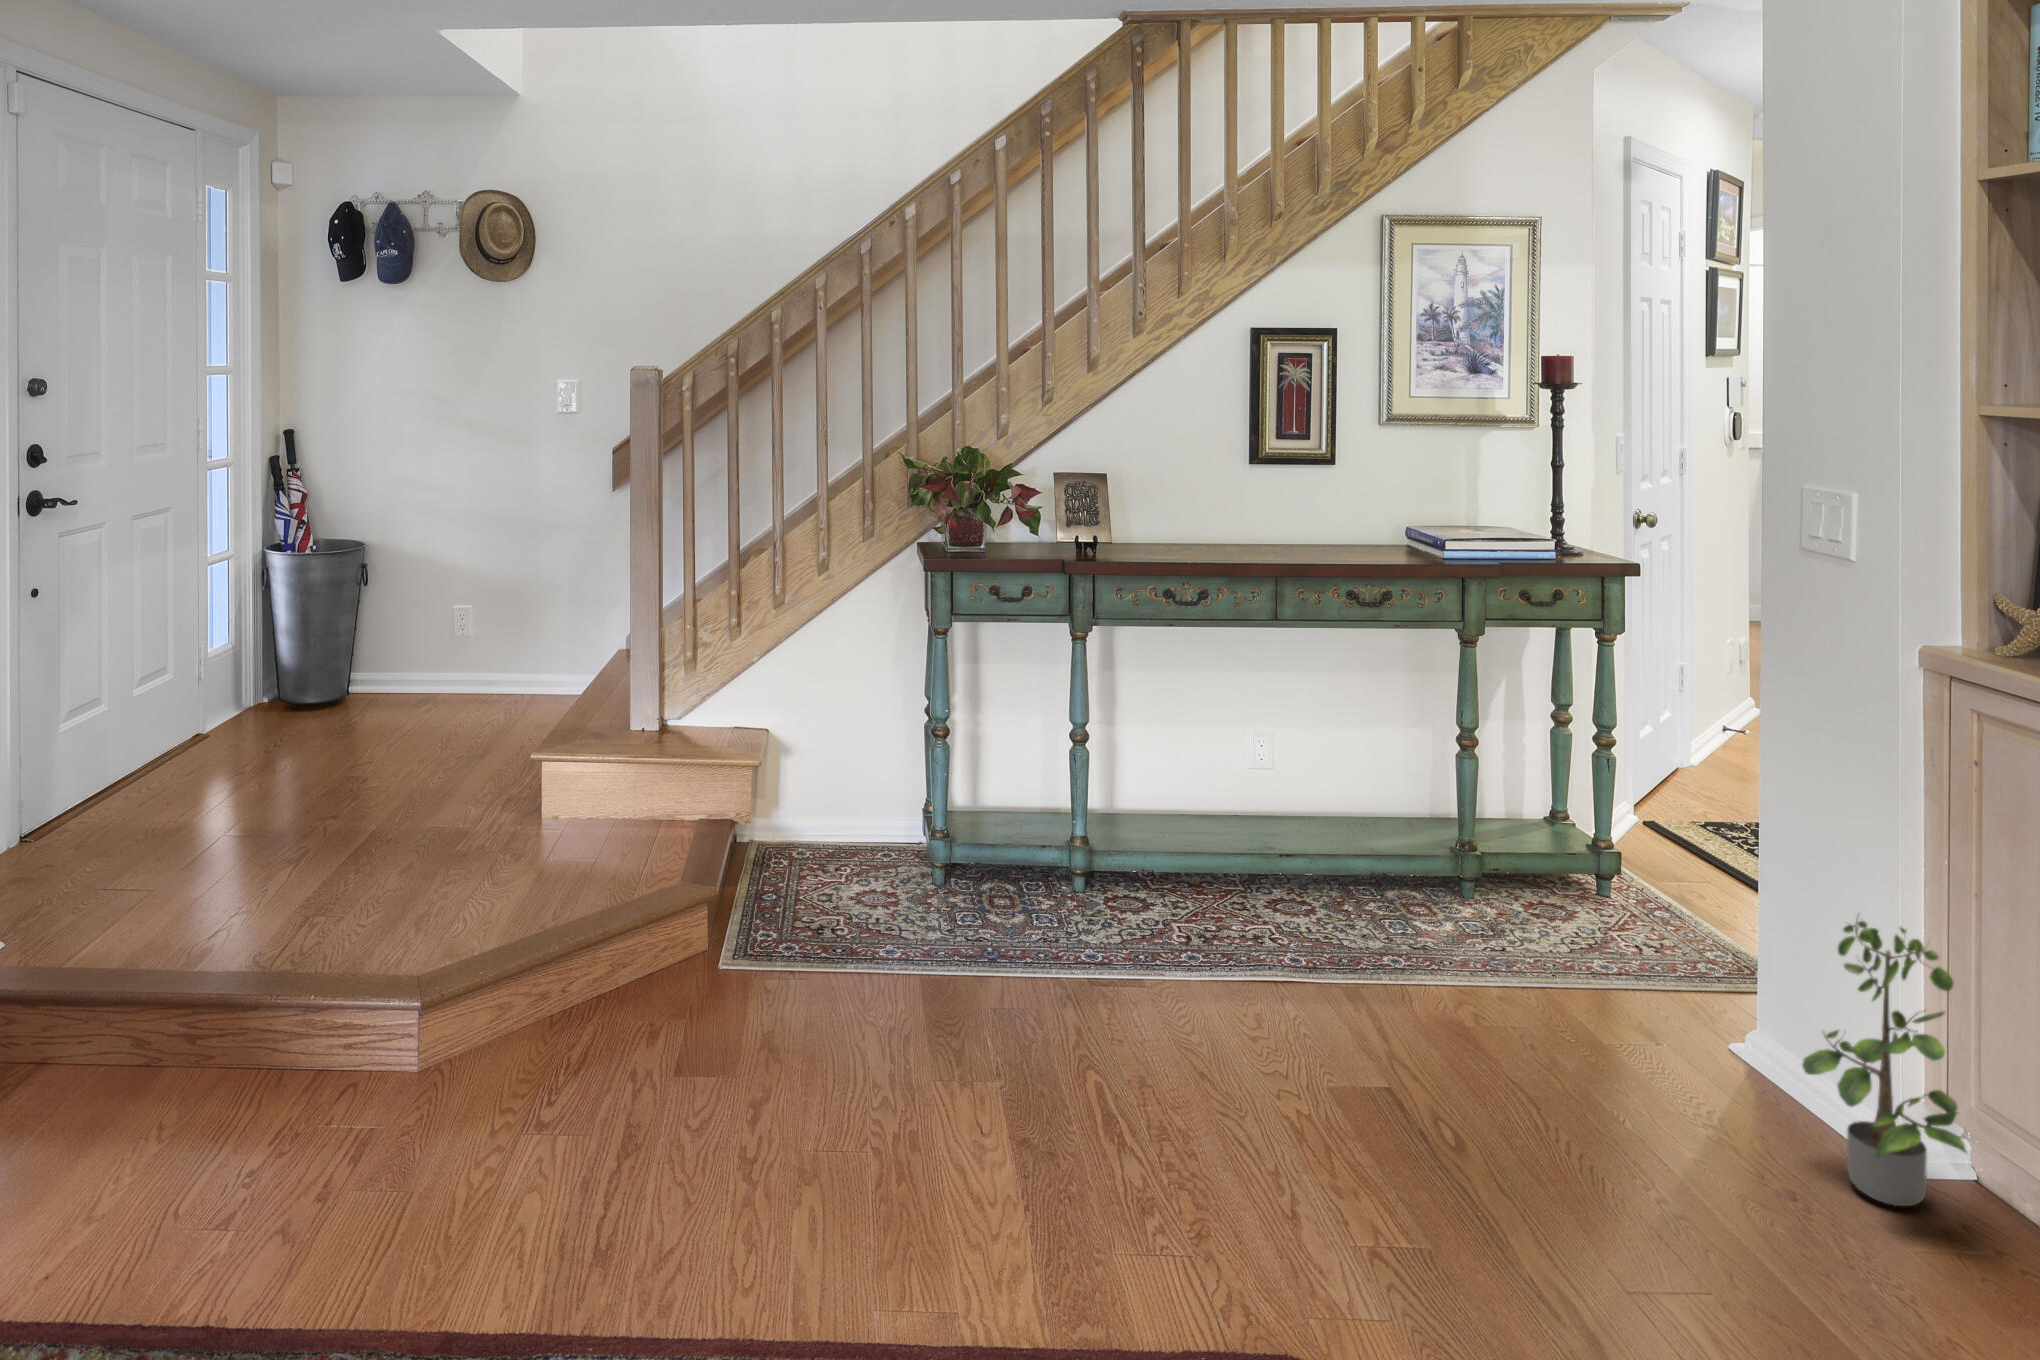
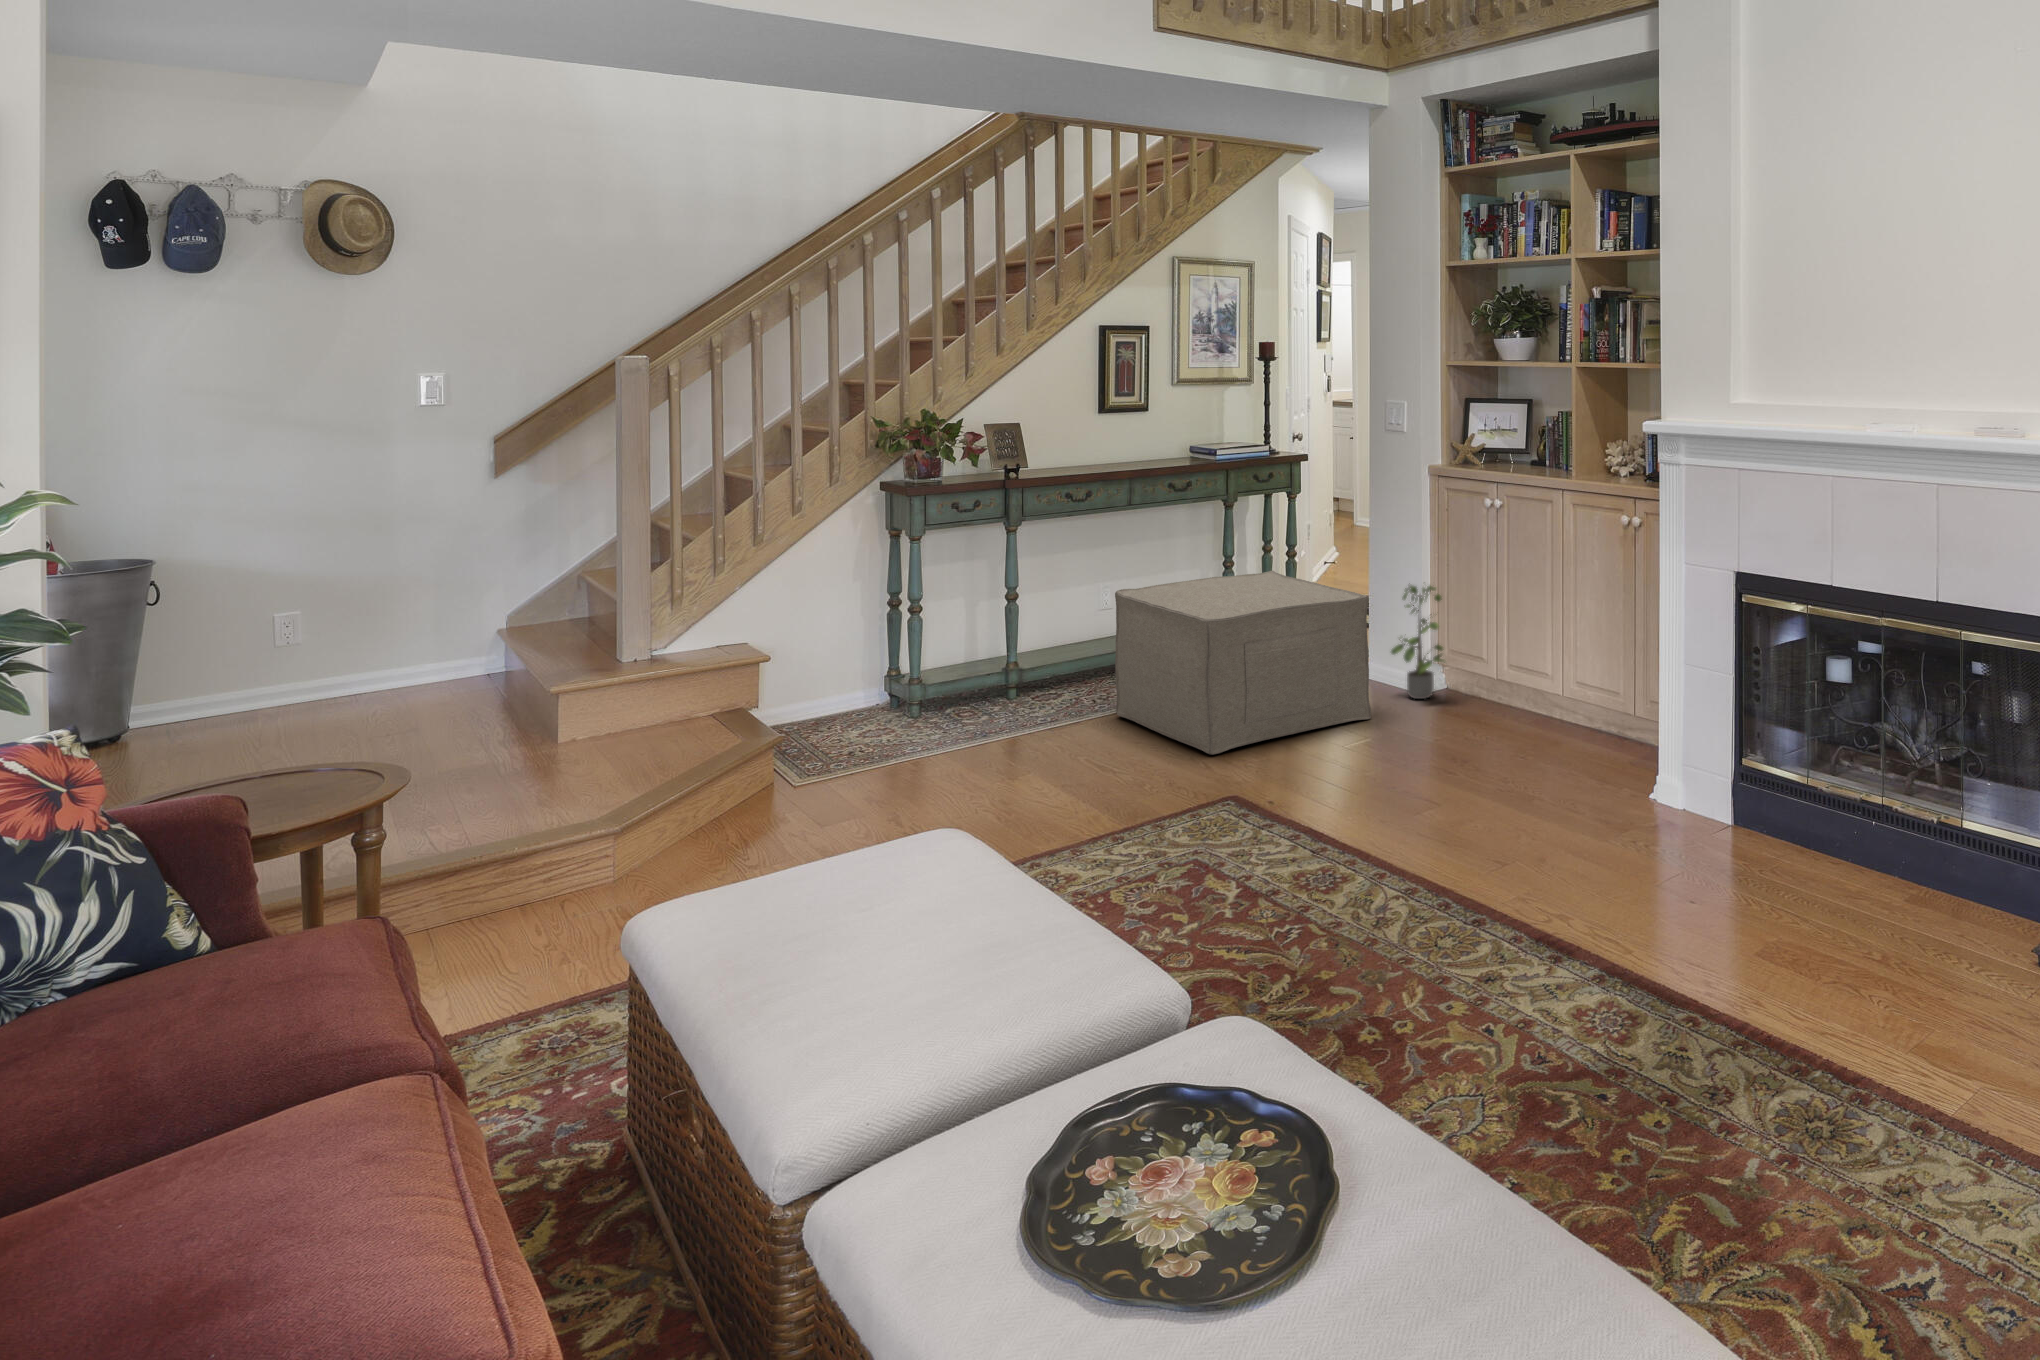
ottoman: none [1185,804,1736,1237] -> present [1115,571,1371,755]

